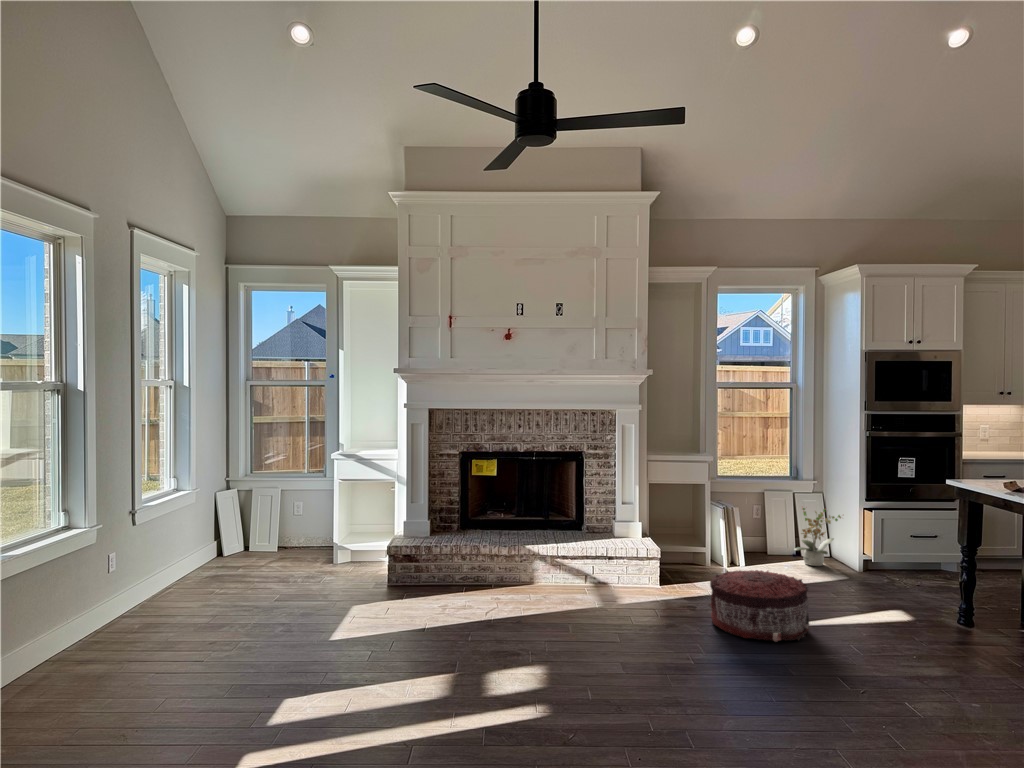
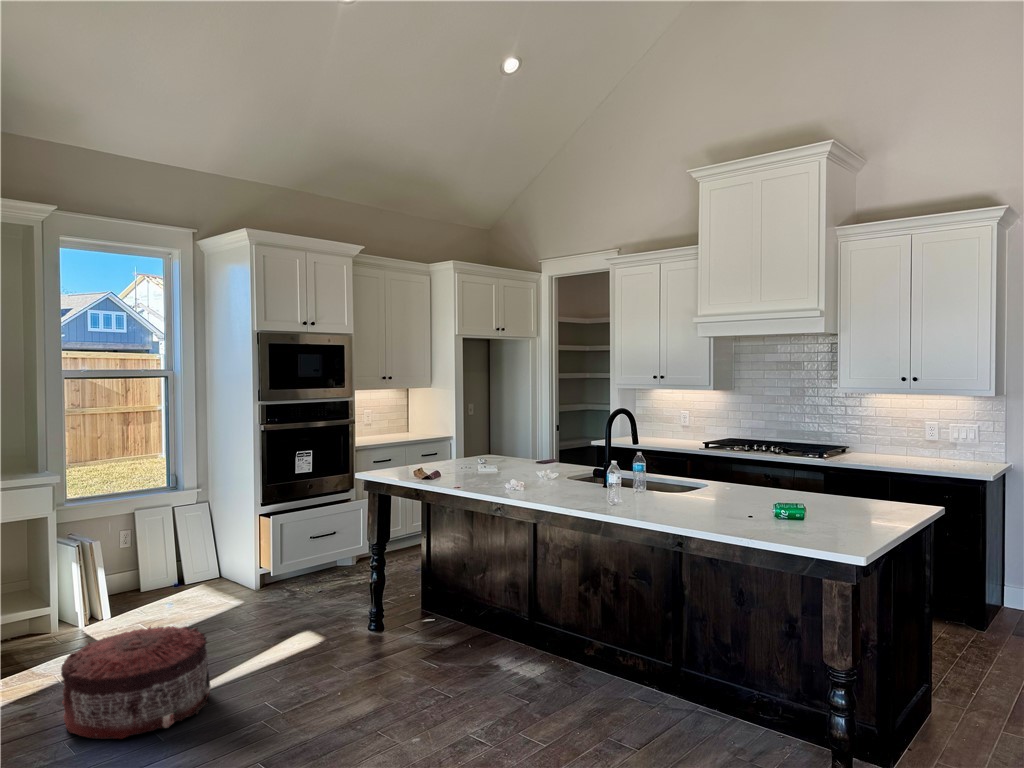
potted plant: present [795,508,841,566] -> none [179,521,237,597]

